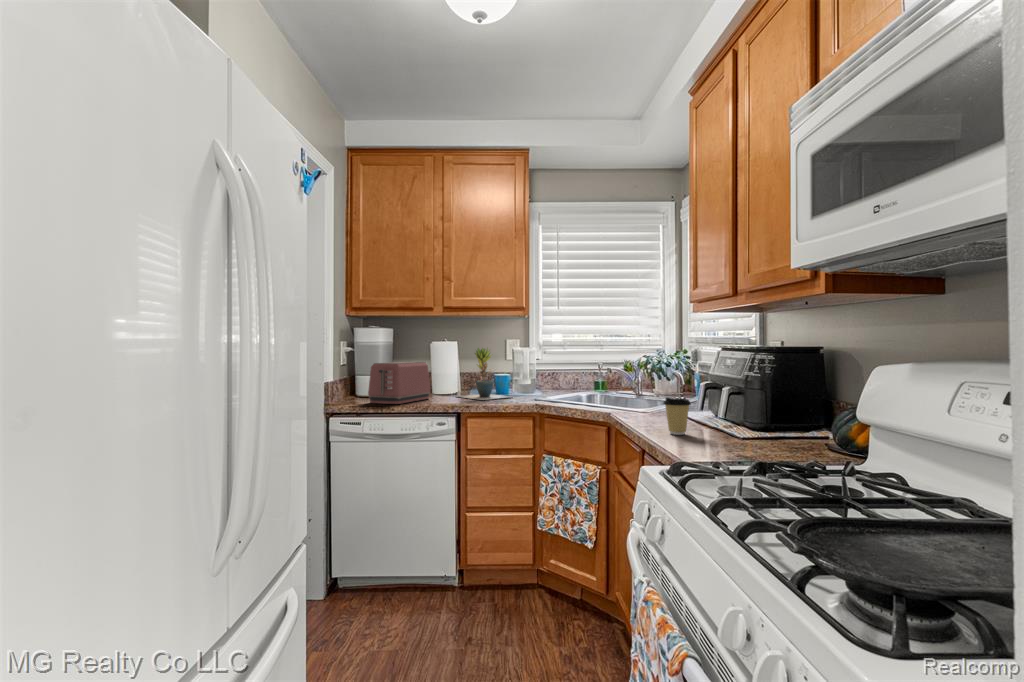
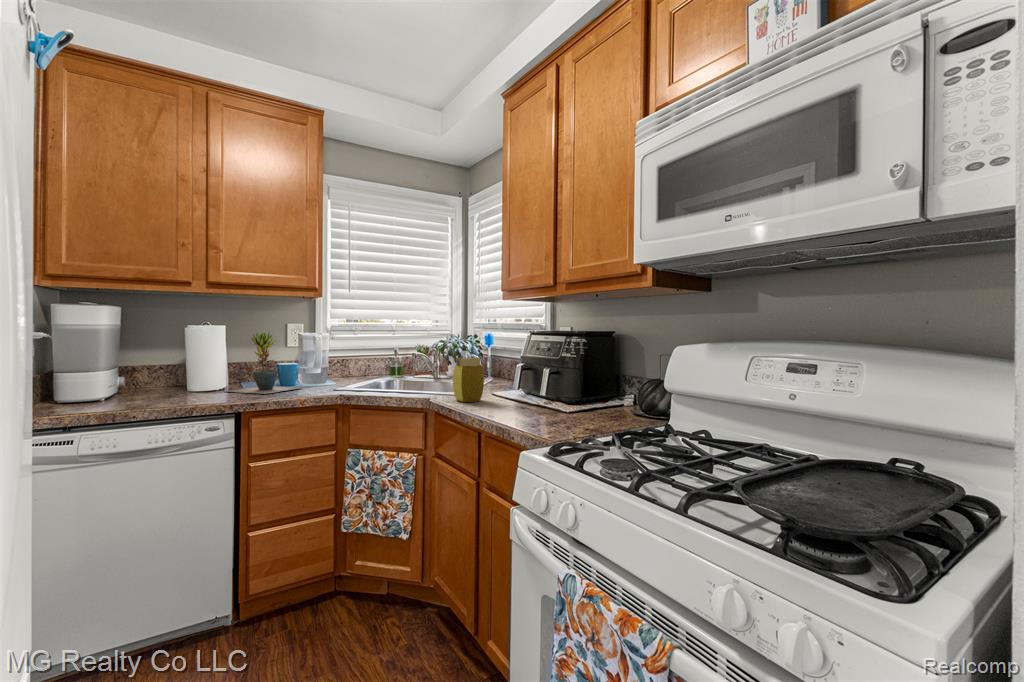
toaster: present [368,362,430,404] -> none [85,350,189,409]
jar: none [633,373,666,418] -> present [453,358,484,402]
coffee cup: present [664,397,691,435] -> none [501,381,527,417]

